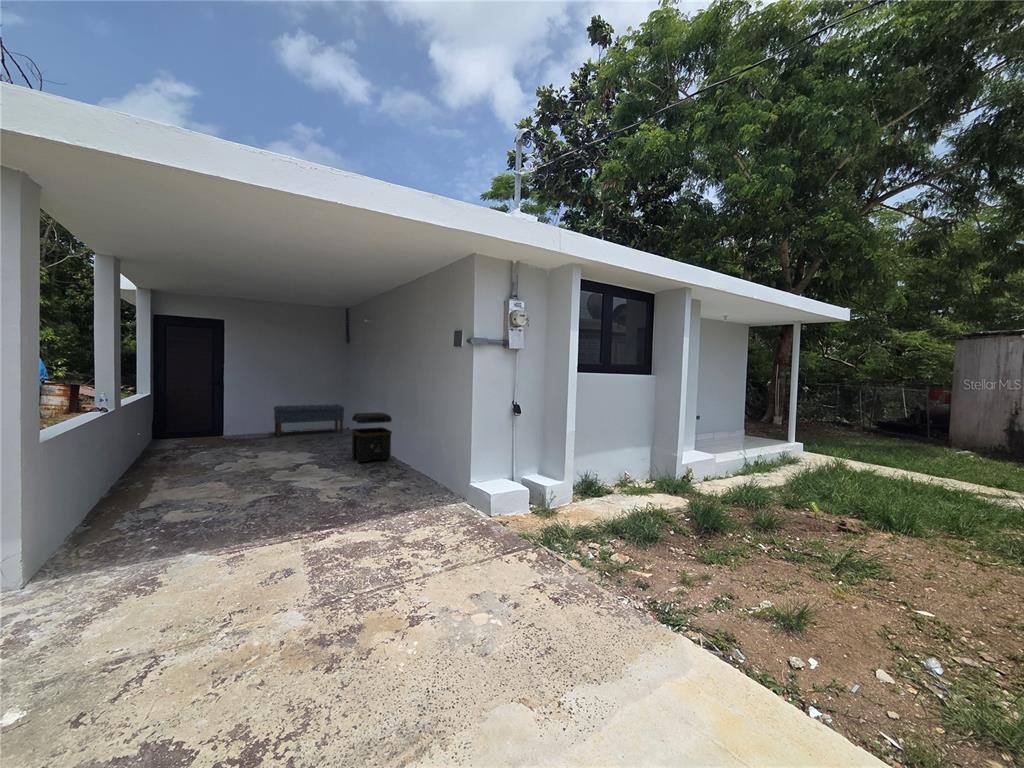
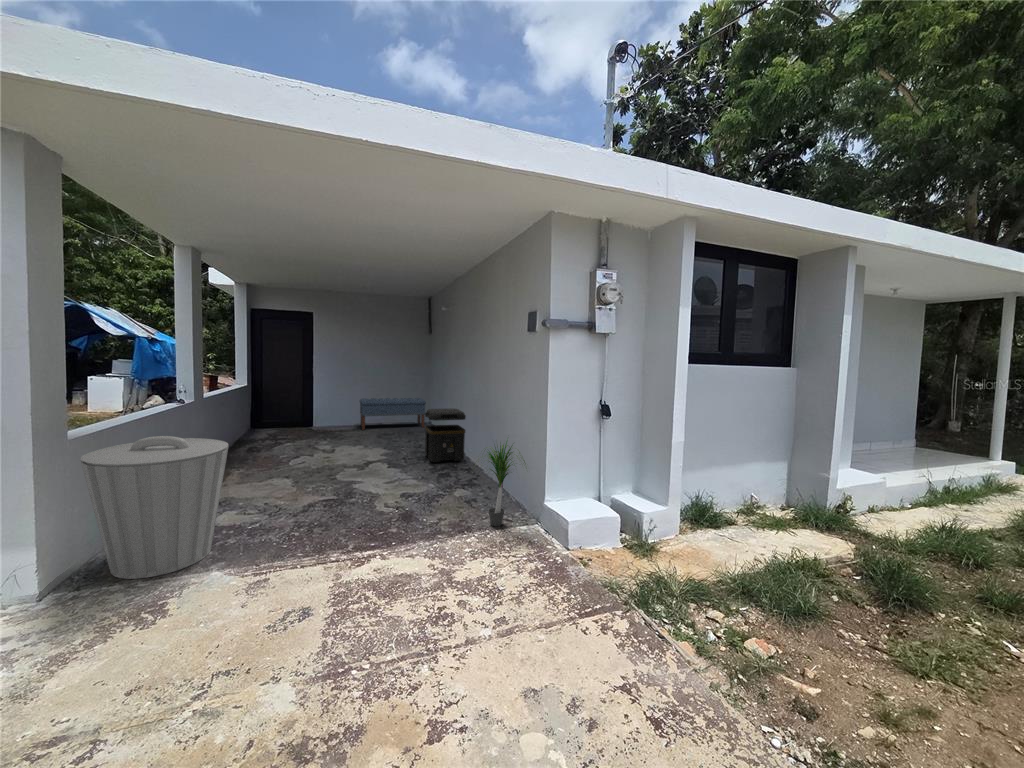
potted plant: none [408,429,459,506] -> present [489,442,525,526]
trash can: none [54,438,192,567] -> present [81,436,228,579]

